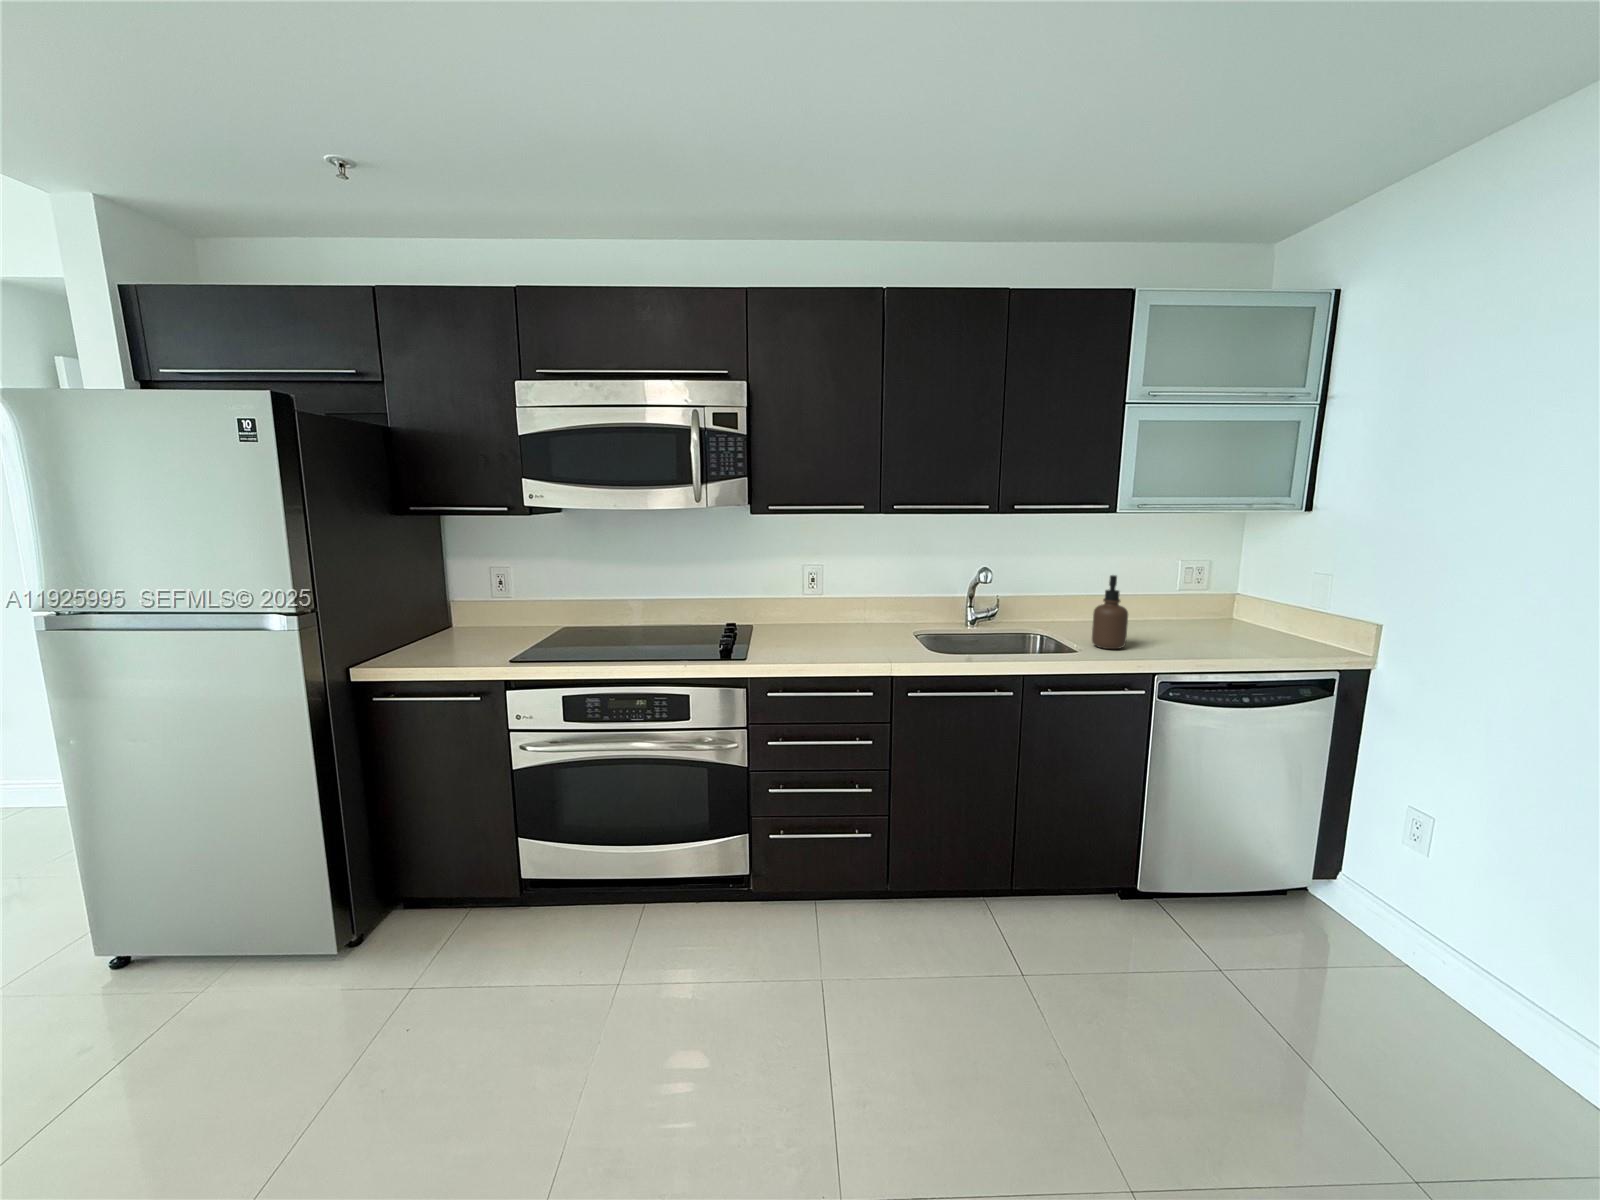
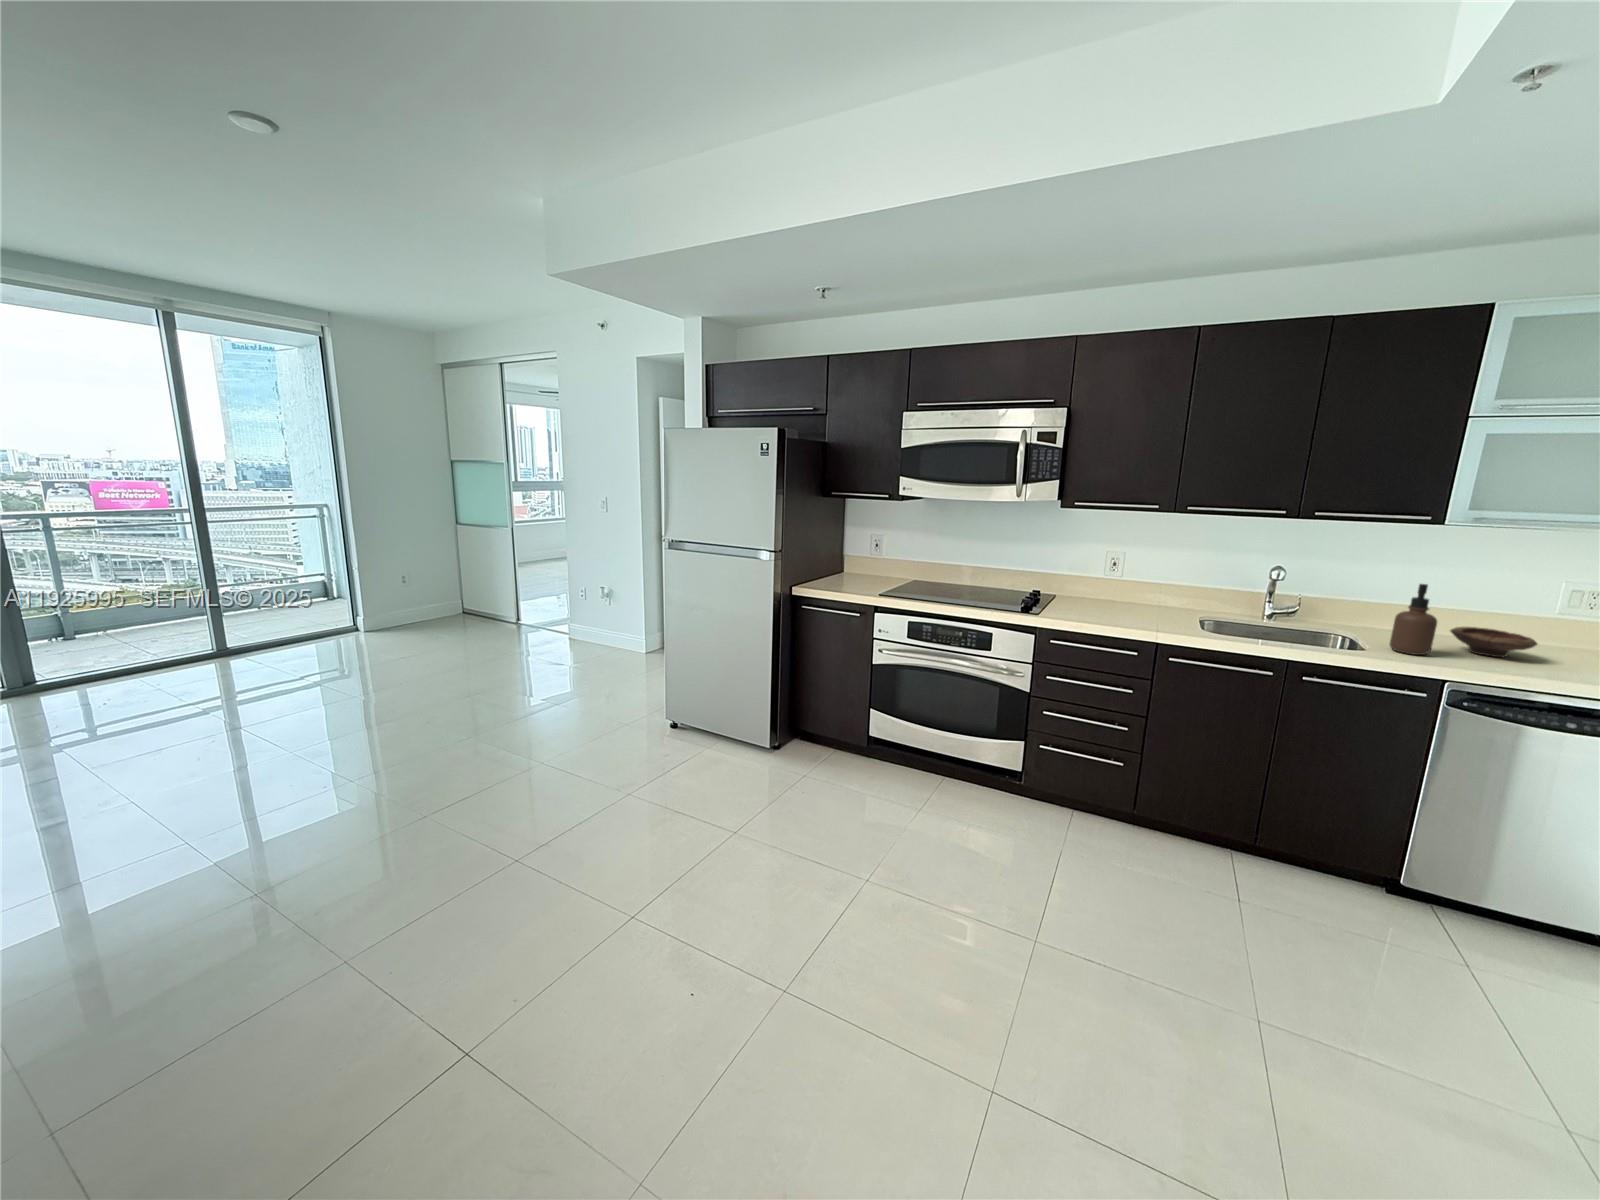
bowl: none [1126,612,1192,640] -> present [1450,627,1537,657]

